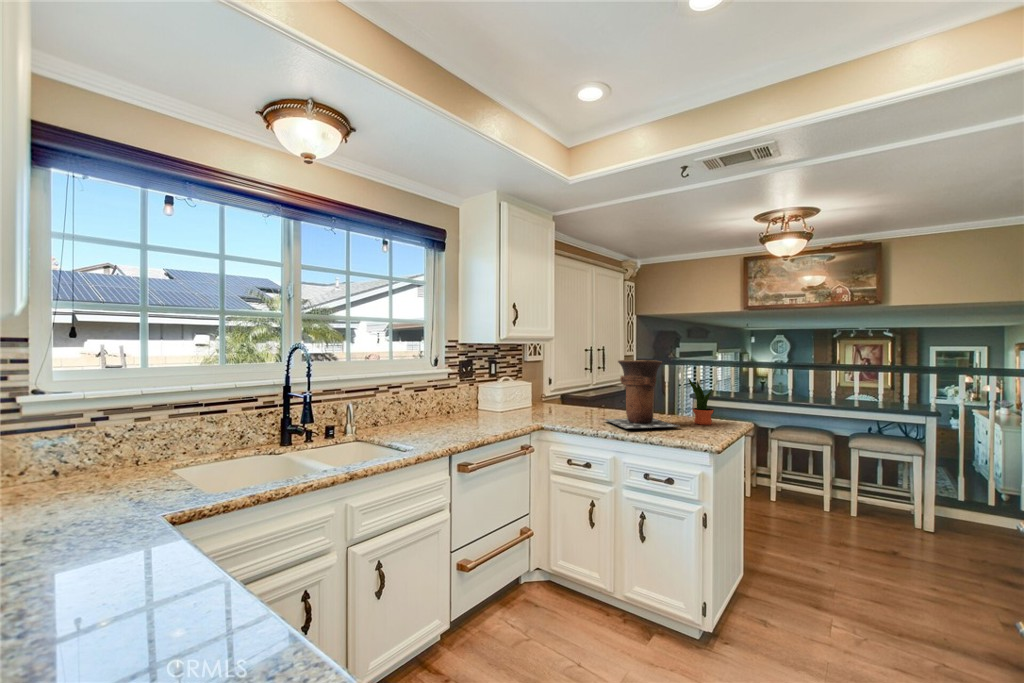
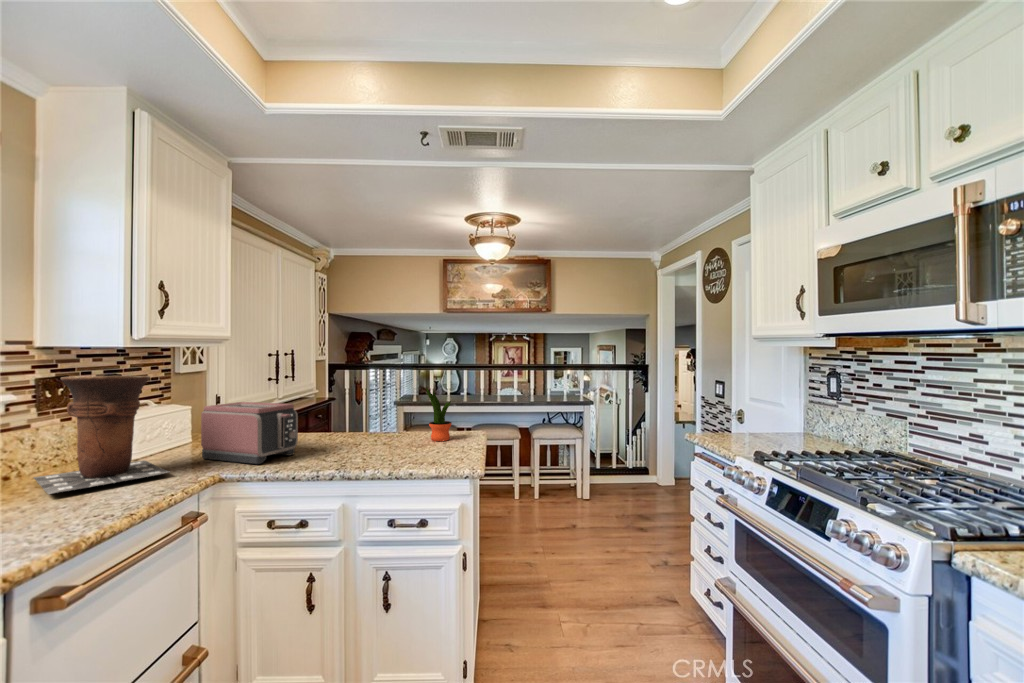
vase: present [604,360,678,428] -> present [34,376,169,494]
toaster: none [534,381,590,422] -> present [201,402,298,464]

